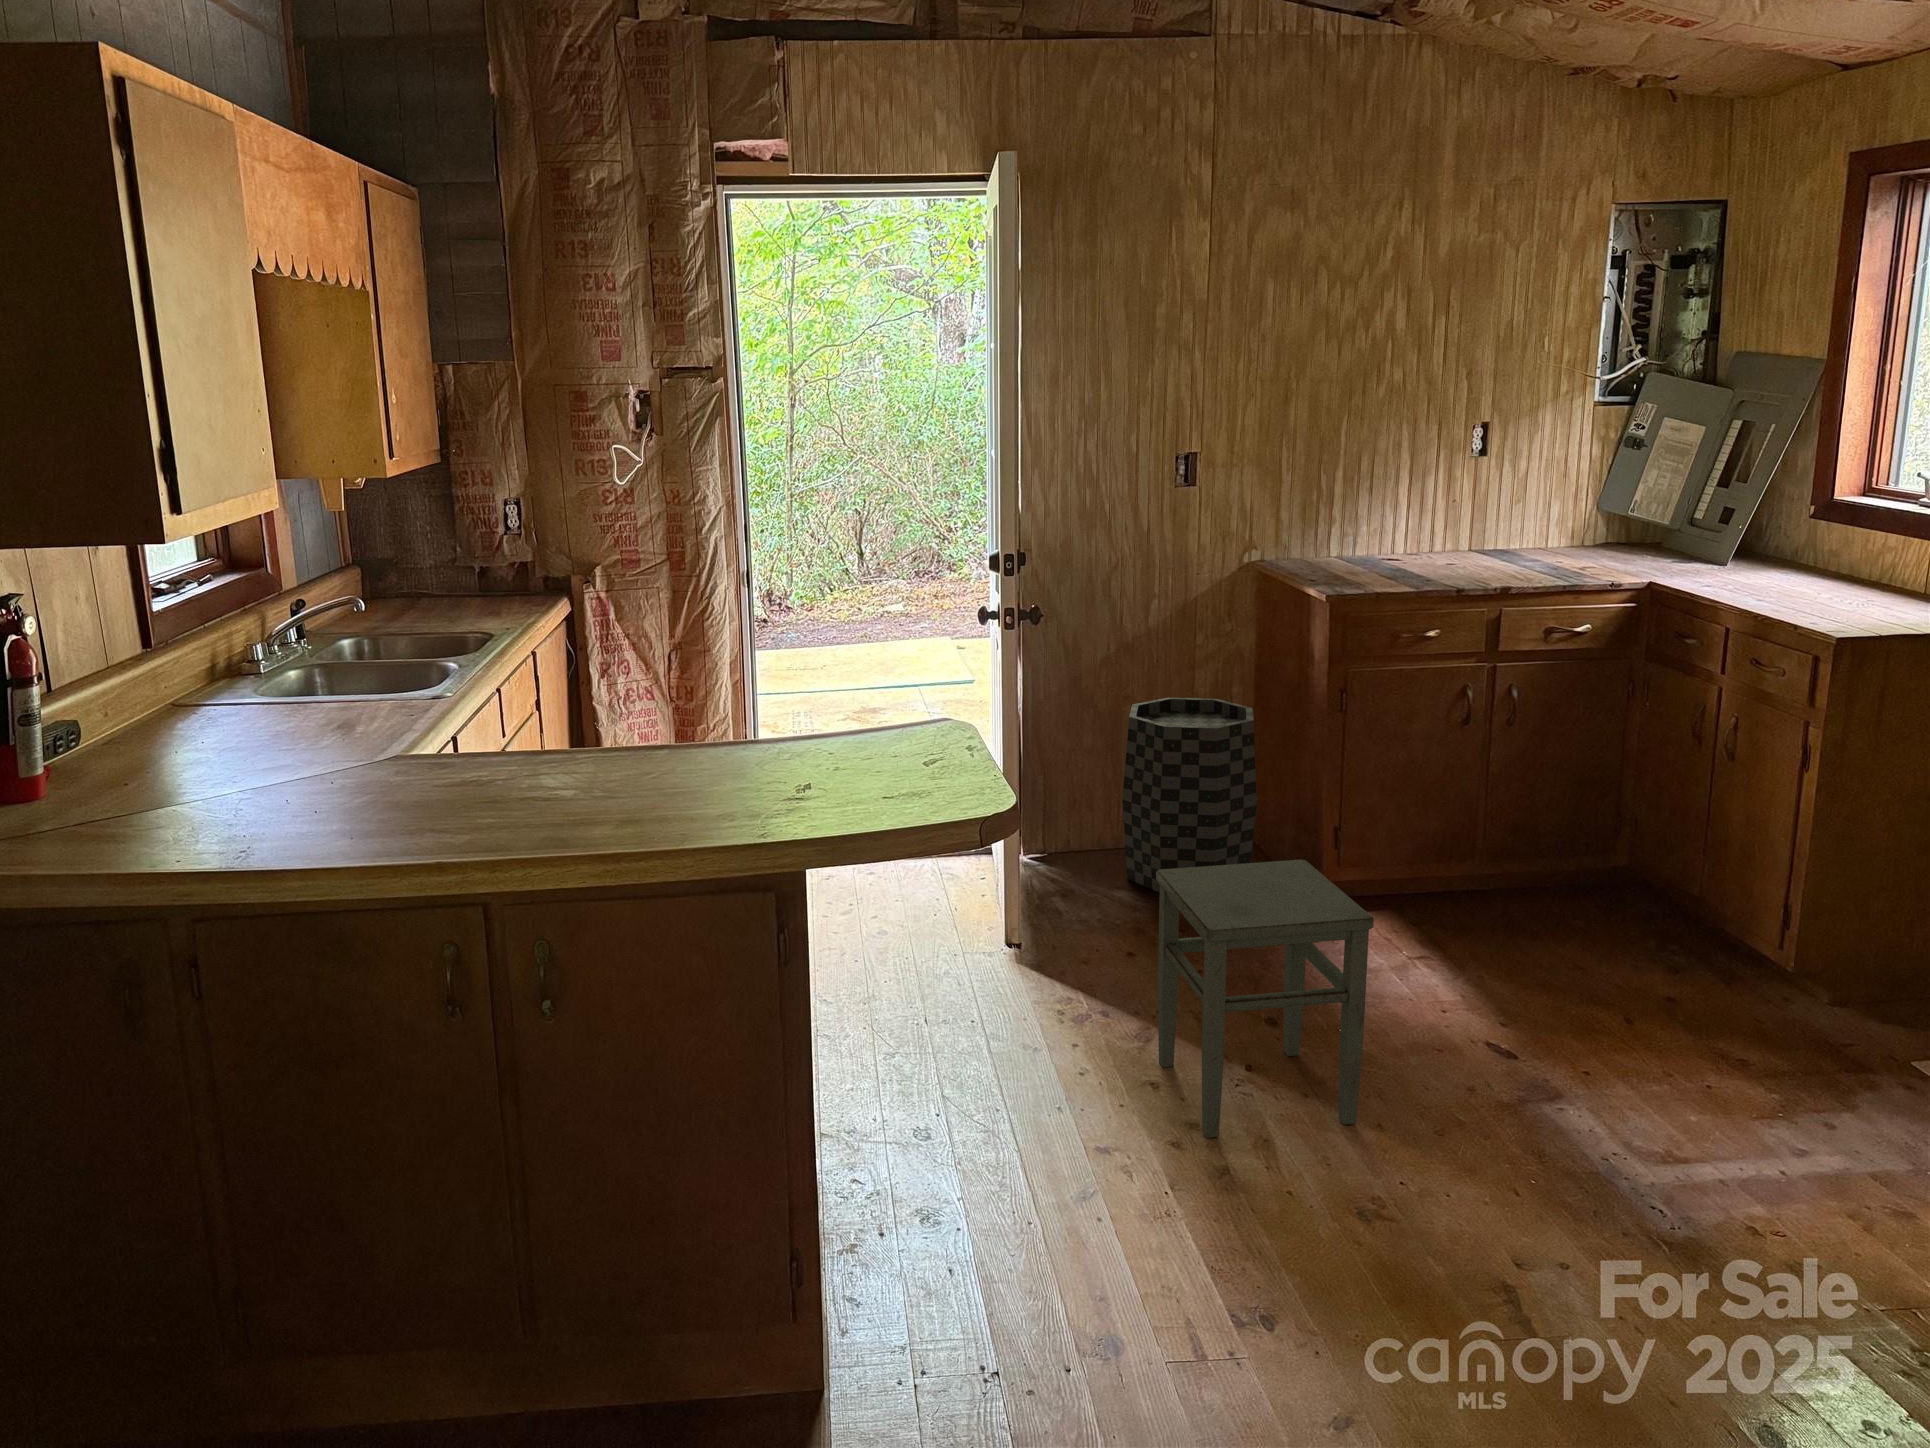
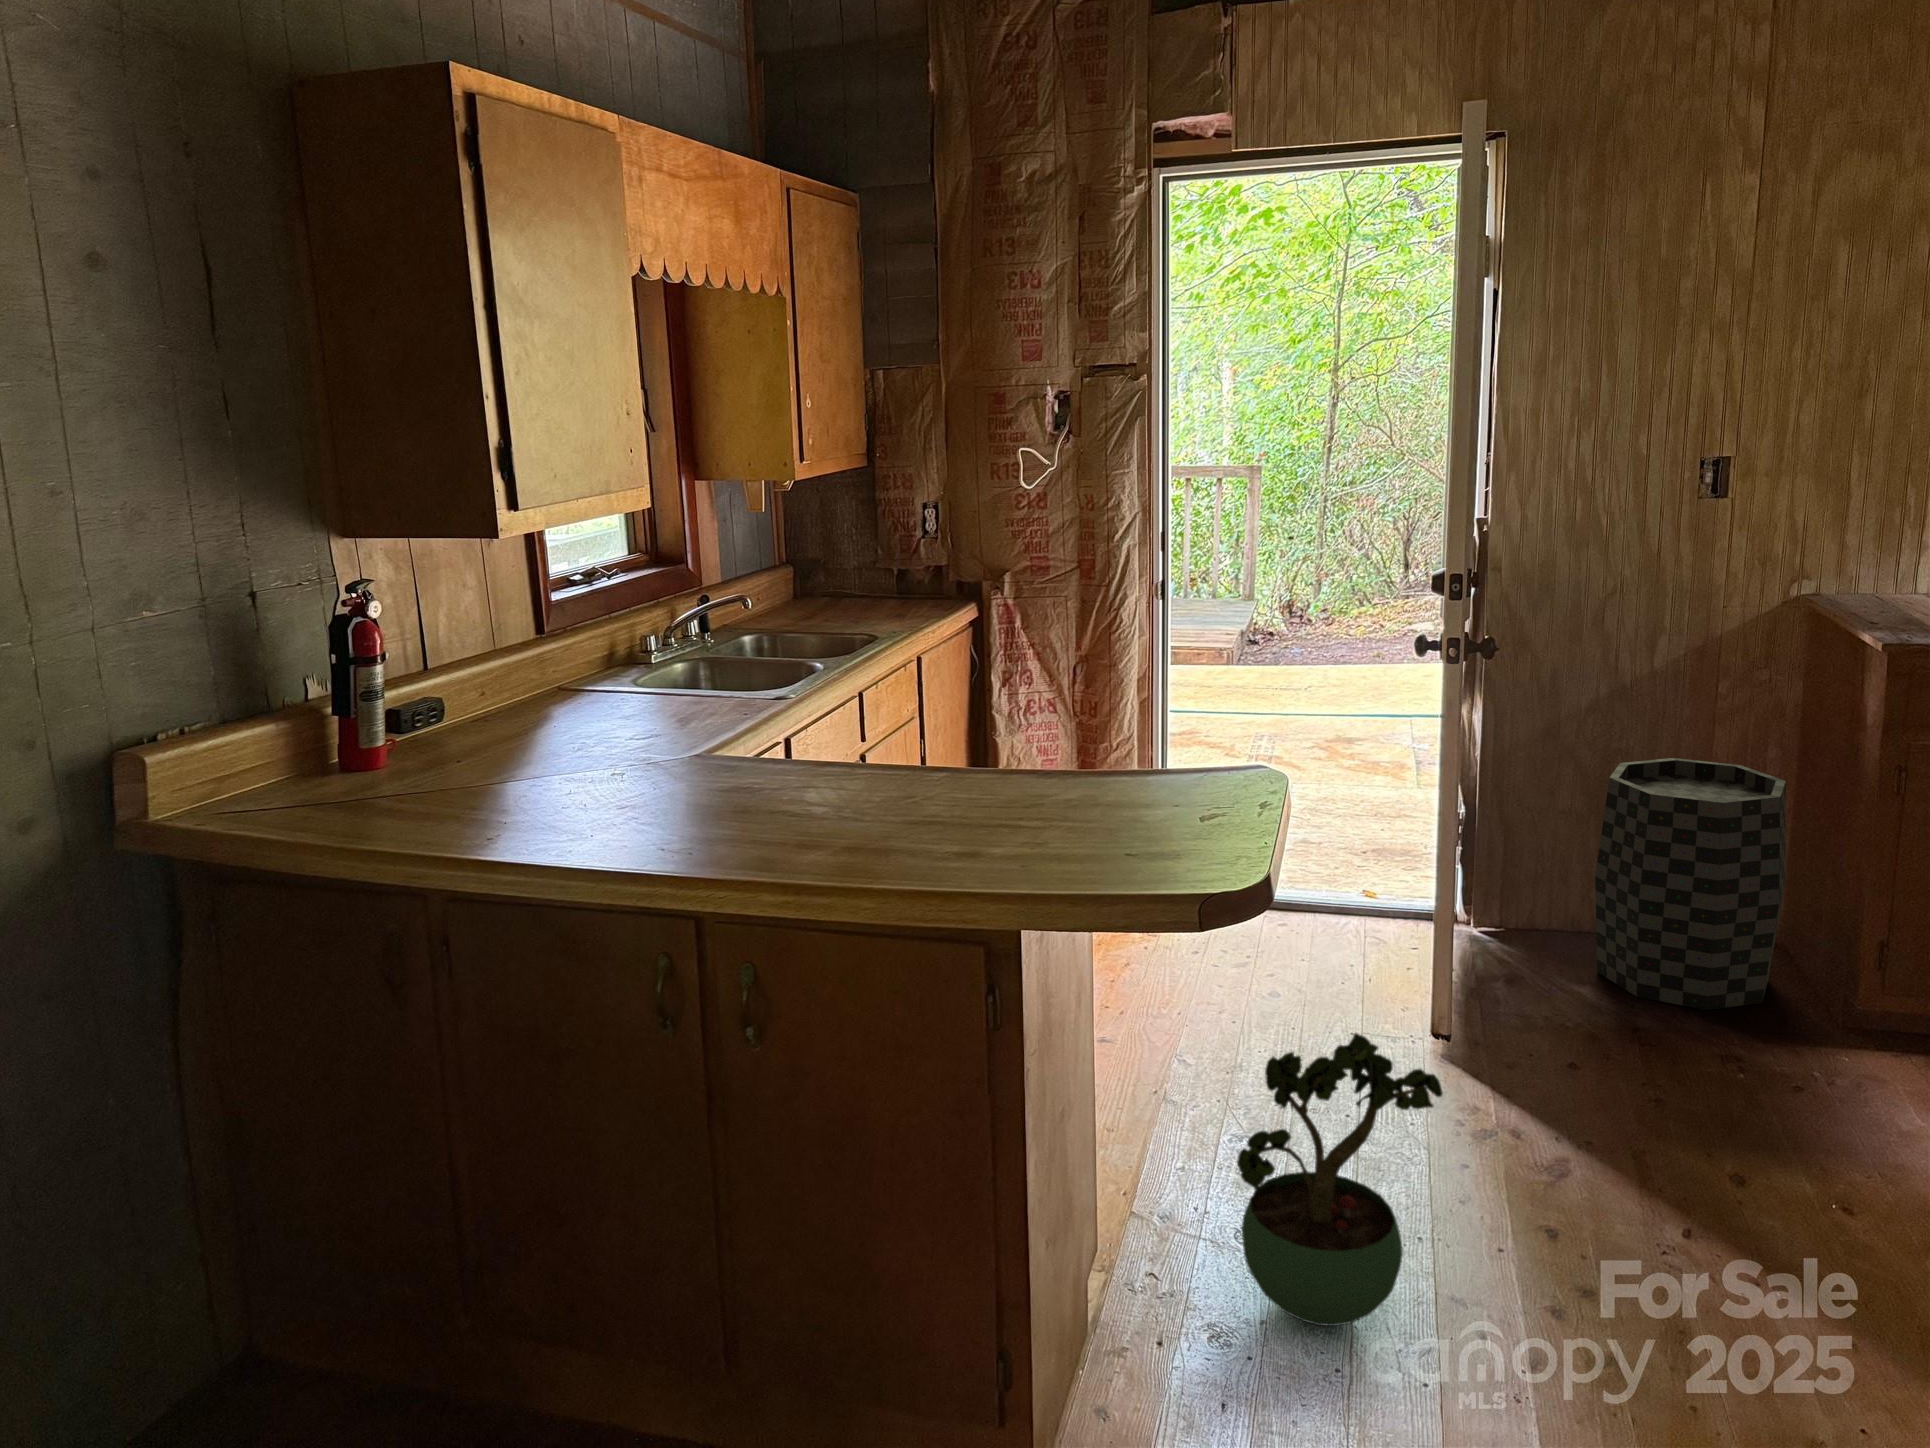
stool: present [1156,860,1374,1137] -> none [1566,973,1860,1345]
potted plant: none [937,936,1093,1190] -> present [1237,1033,1443,1326]

